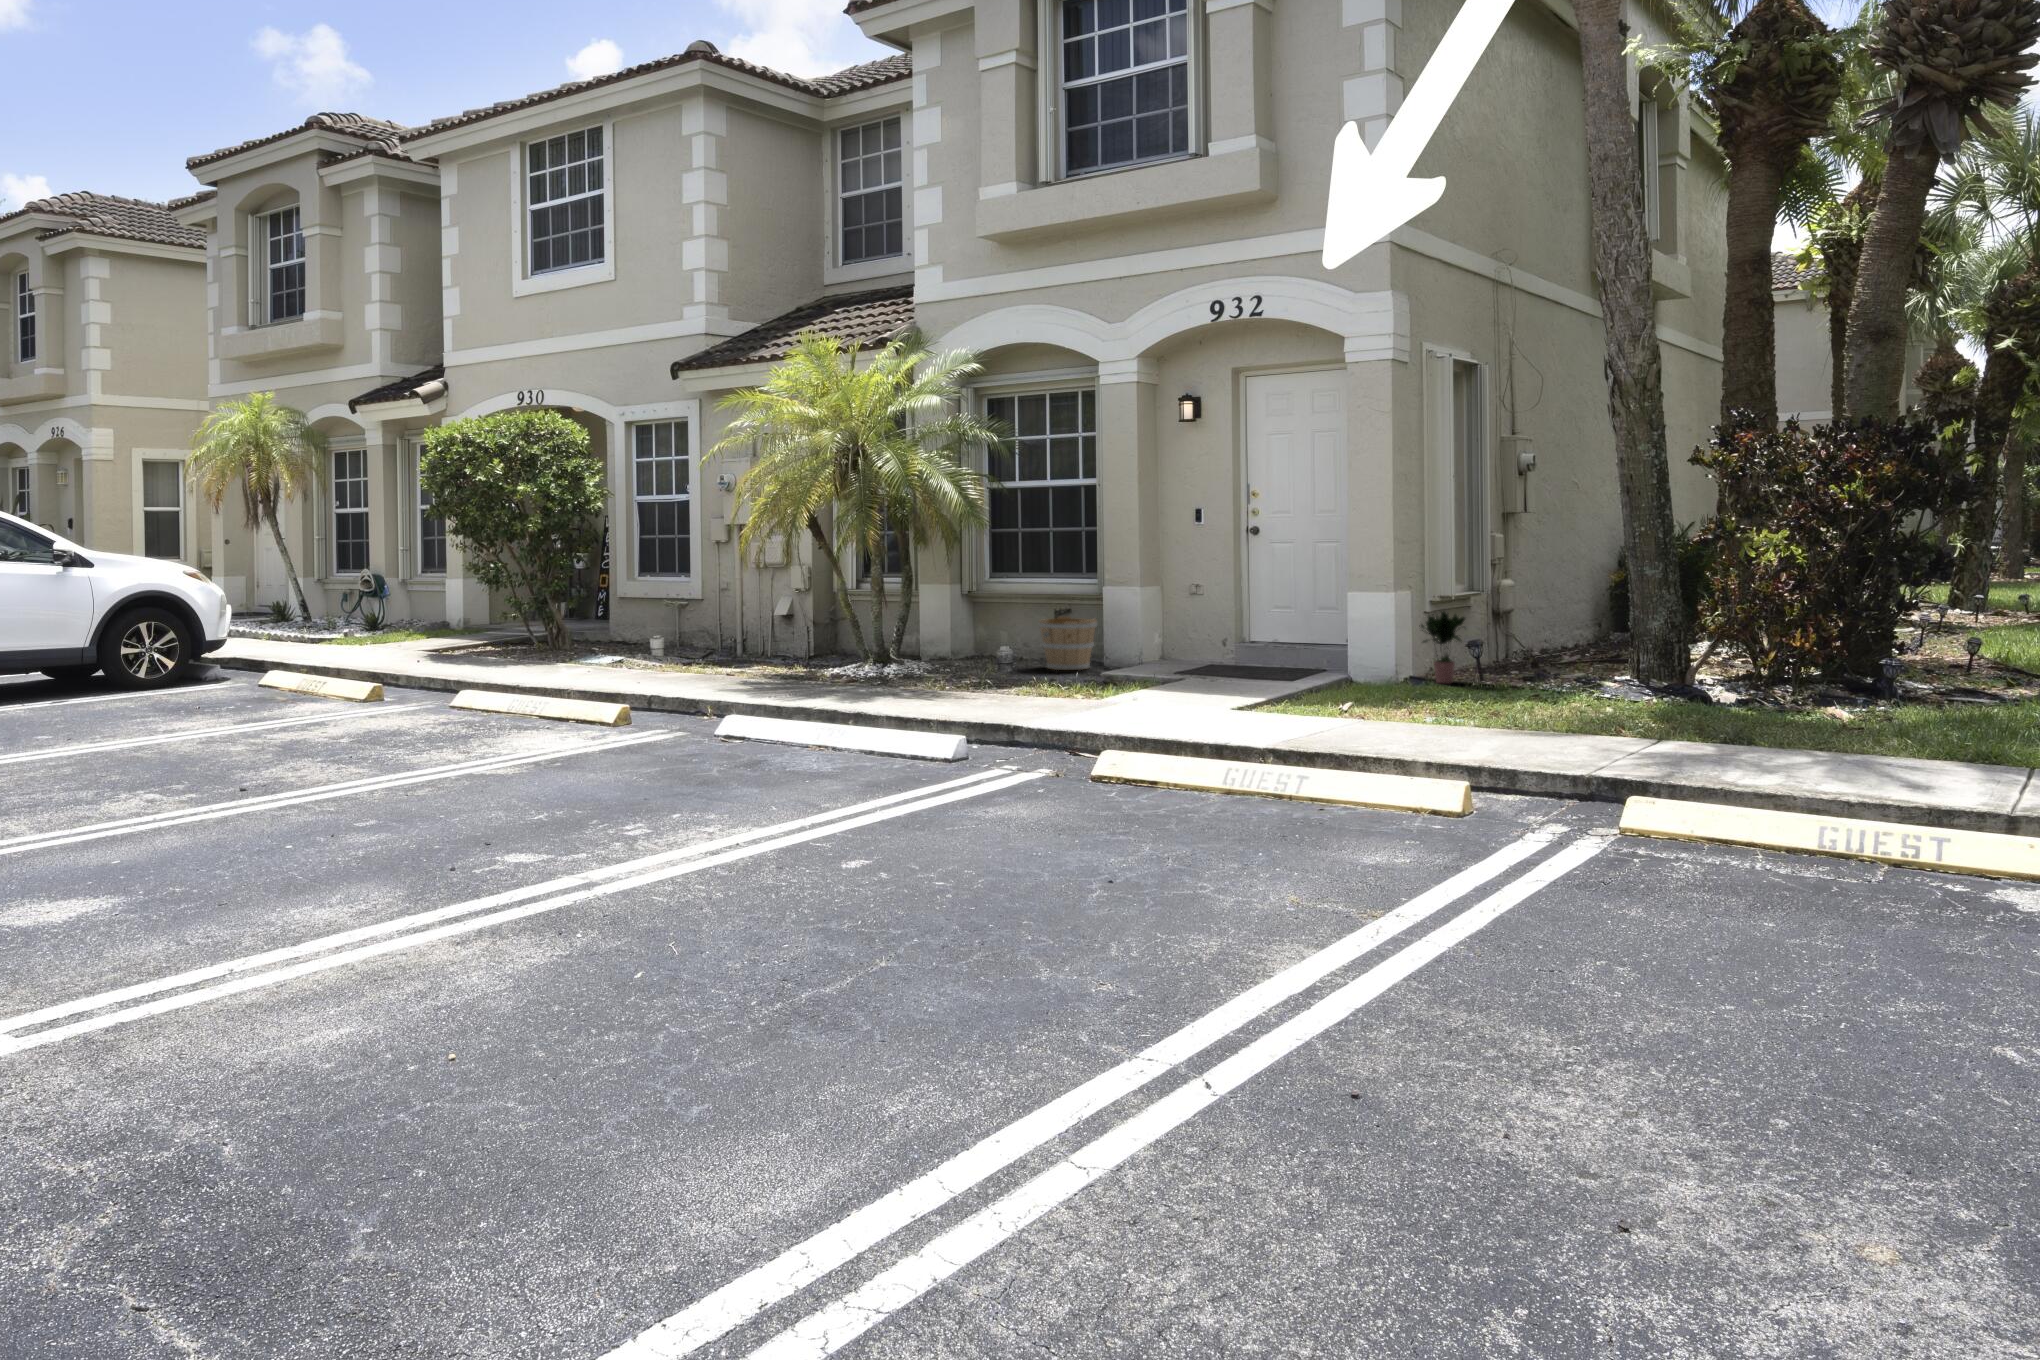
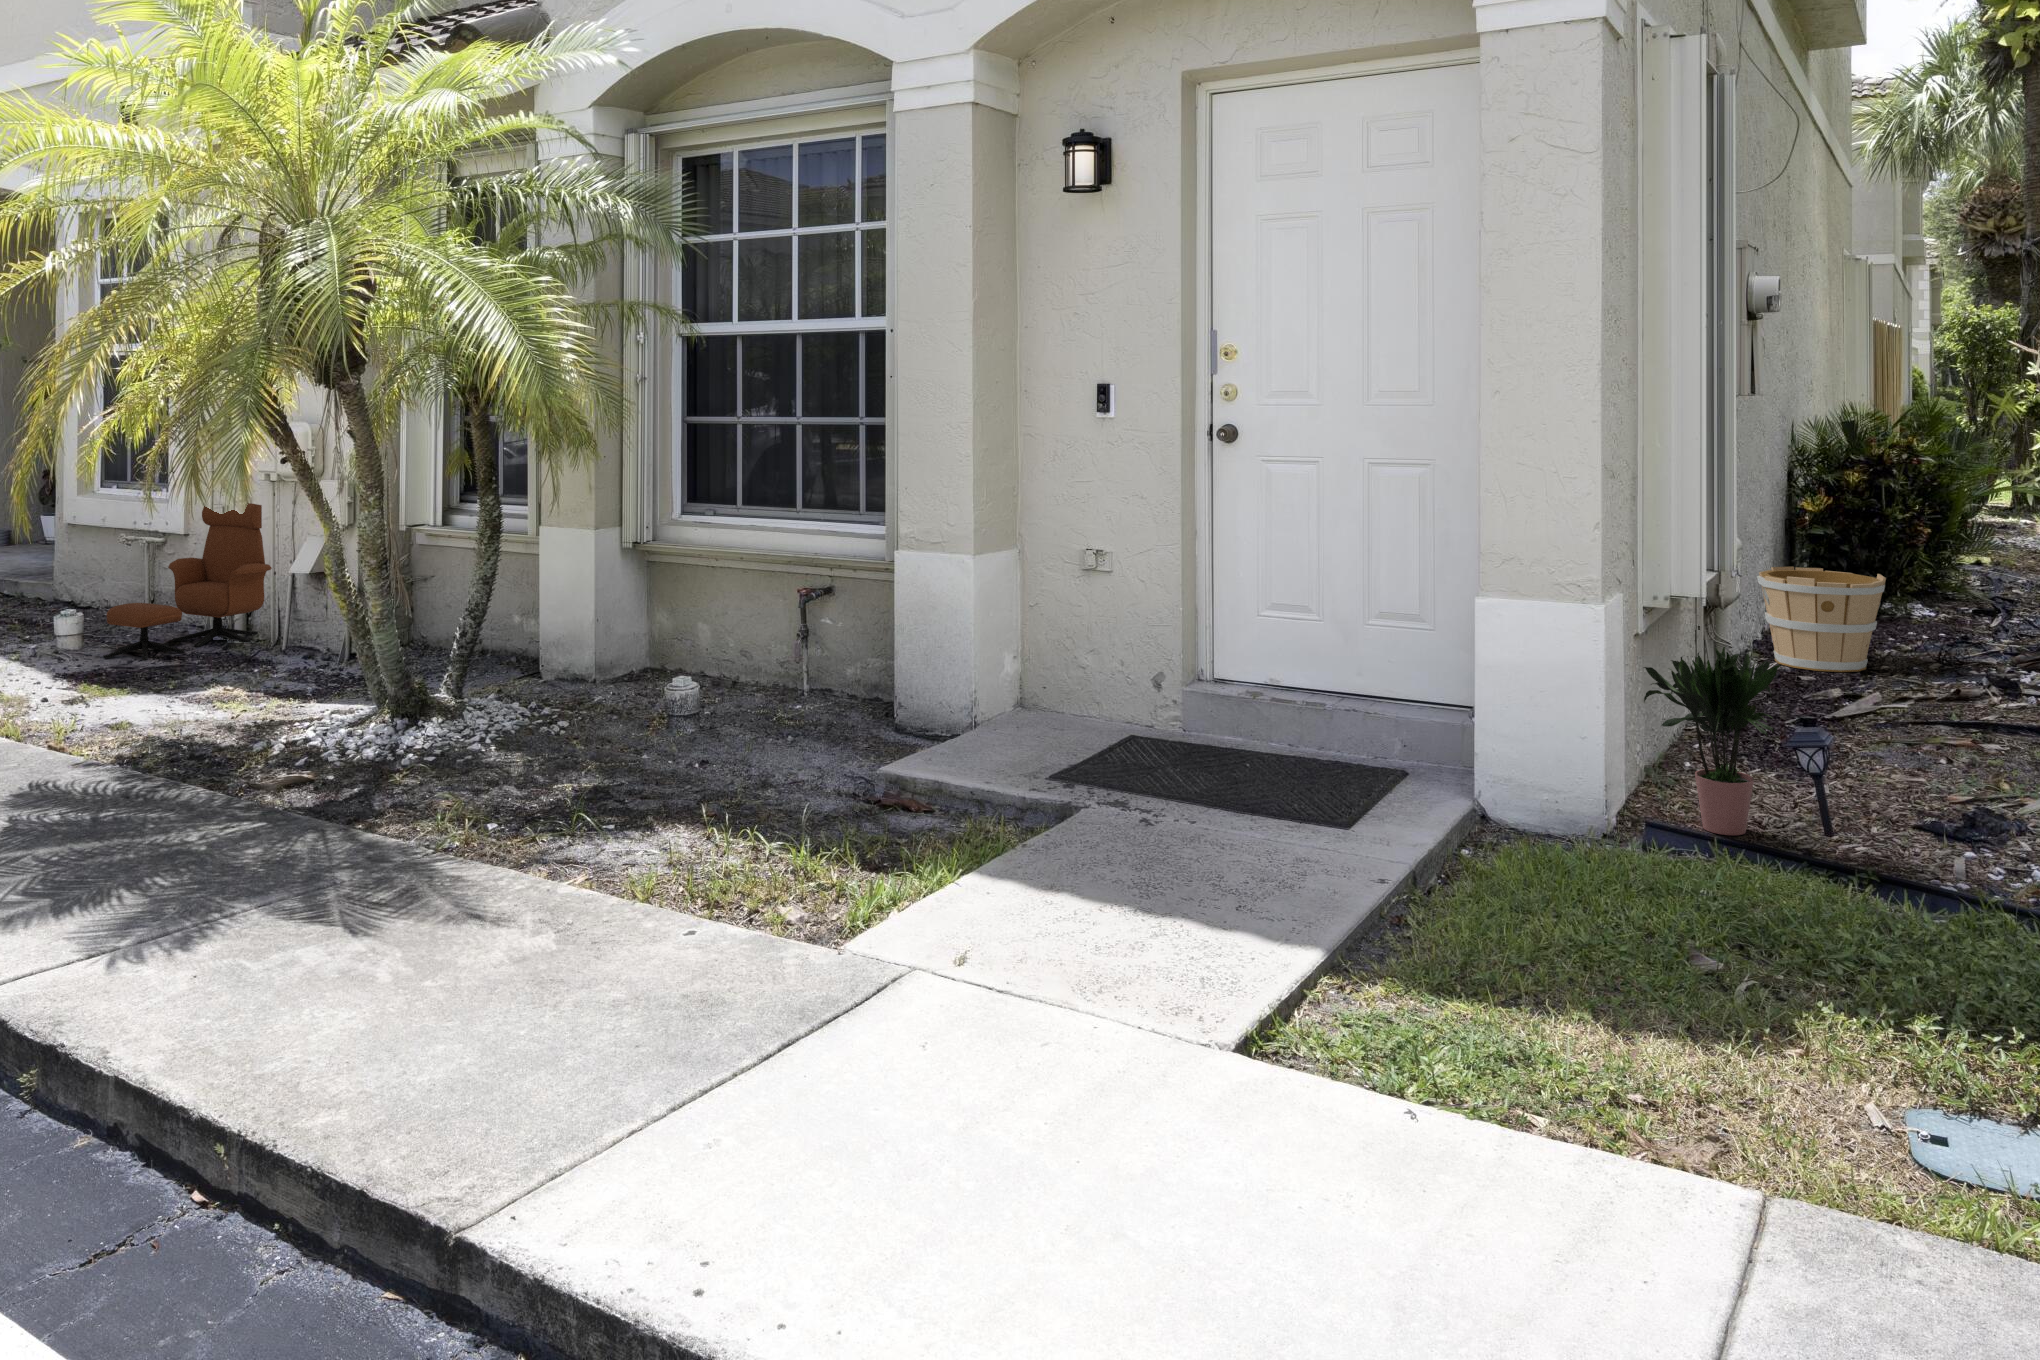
lounge chair: none [686,578,762,655] -> present [103,503,272,660]
wooden bucket: present [1039,617,1097,670] -> present [1757,567,1886,672]

